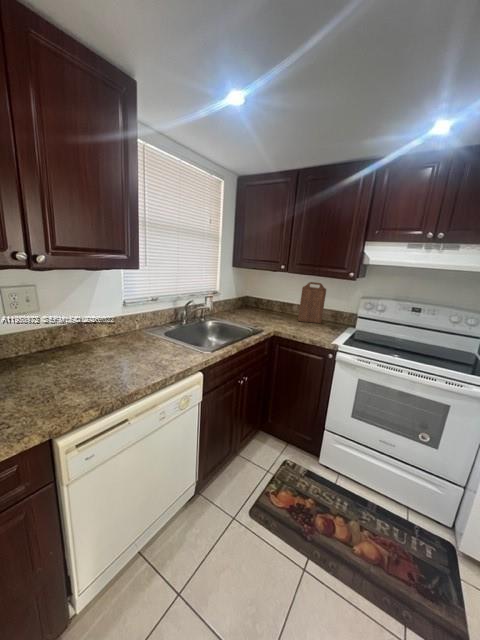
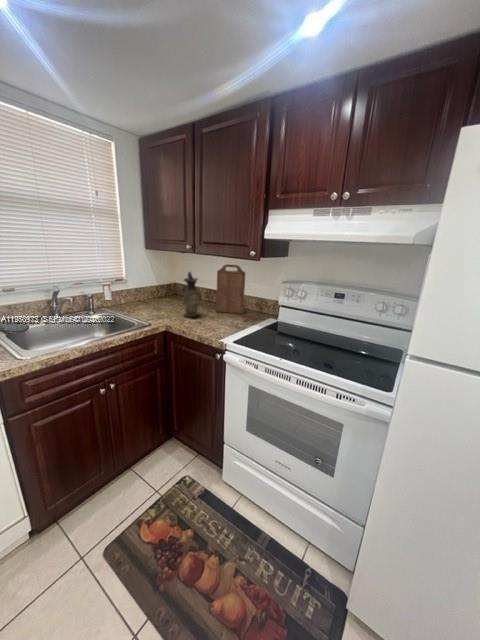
ceramic pitcher: none [277,287,294,325] -> present [183,272,202,317]

